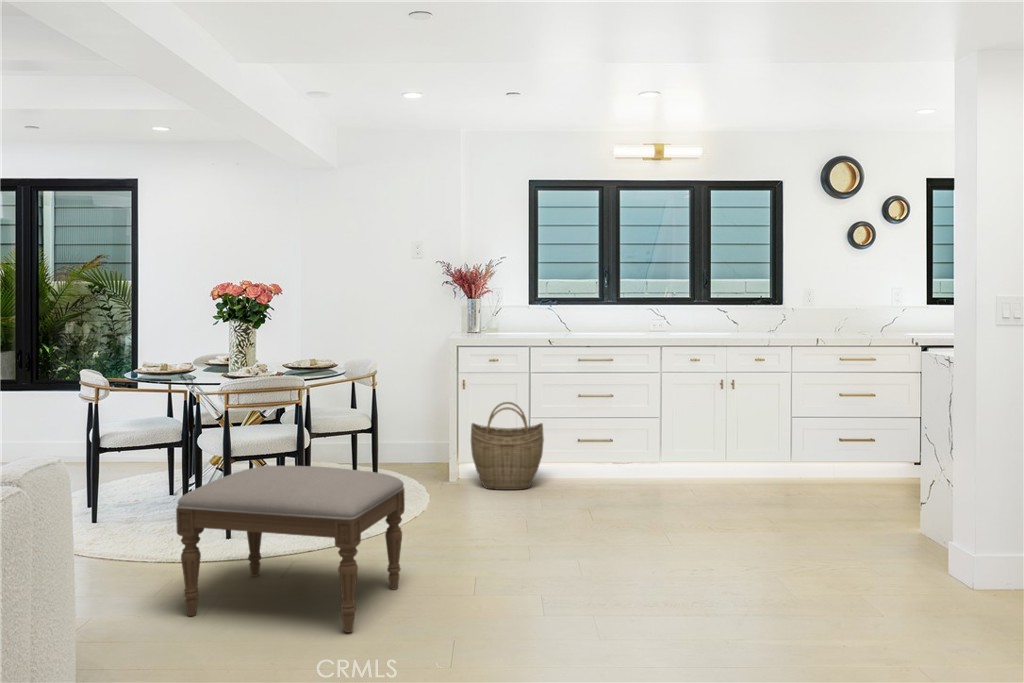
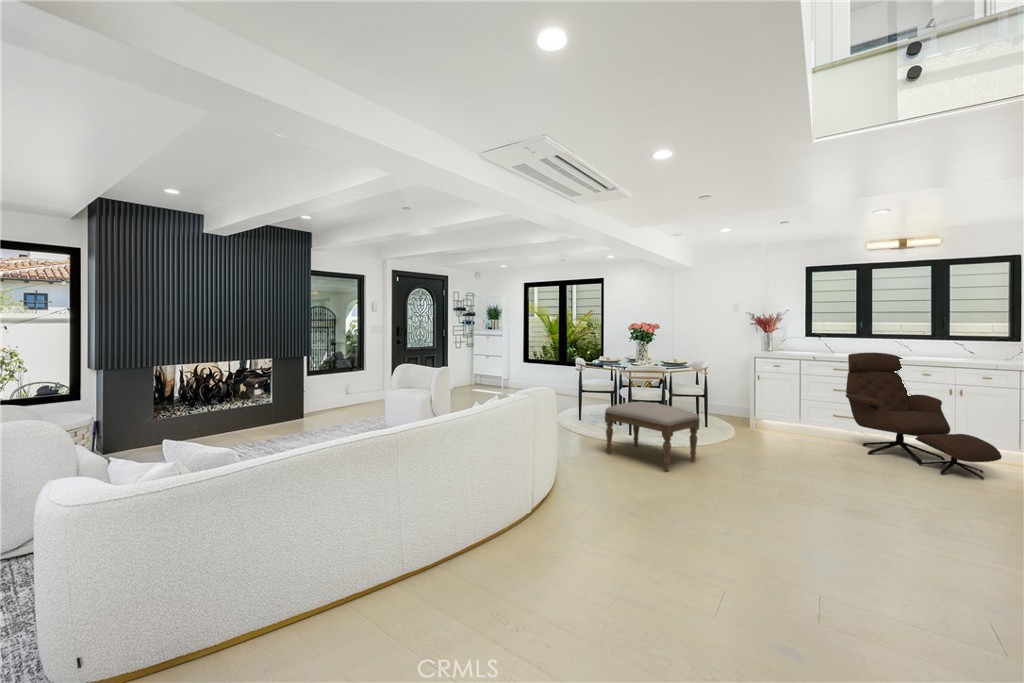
lounge chair: none [609,328,803,516] -> present [846,353,1002,479]
woven basket: present [471,402,544,490] -> none [756,389,801,436]

